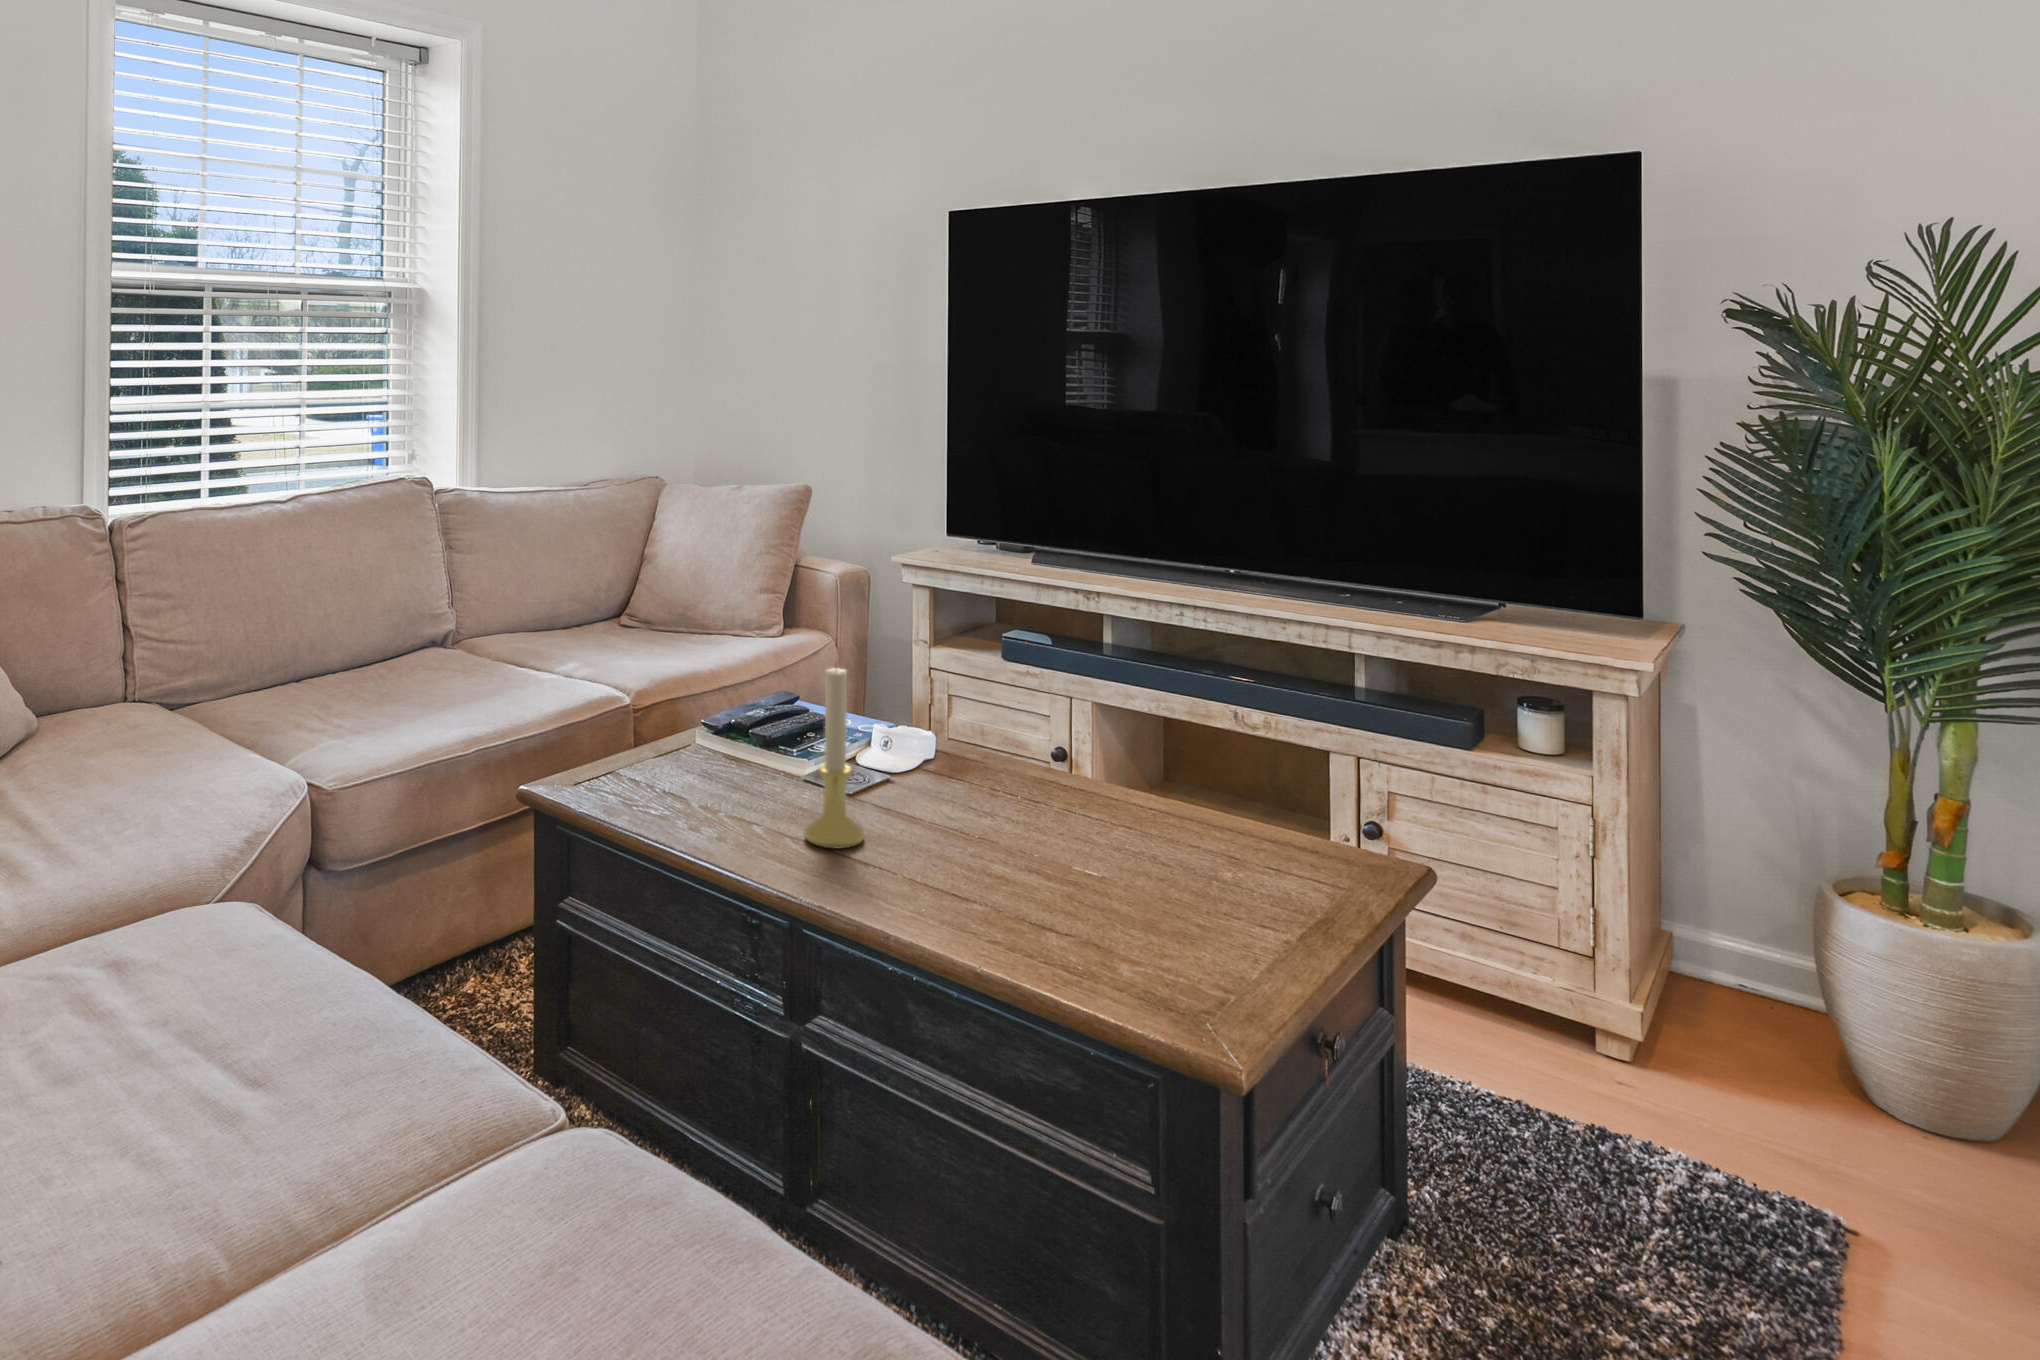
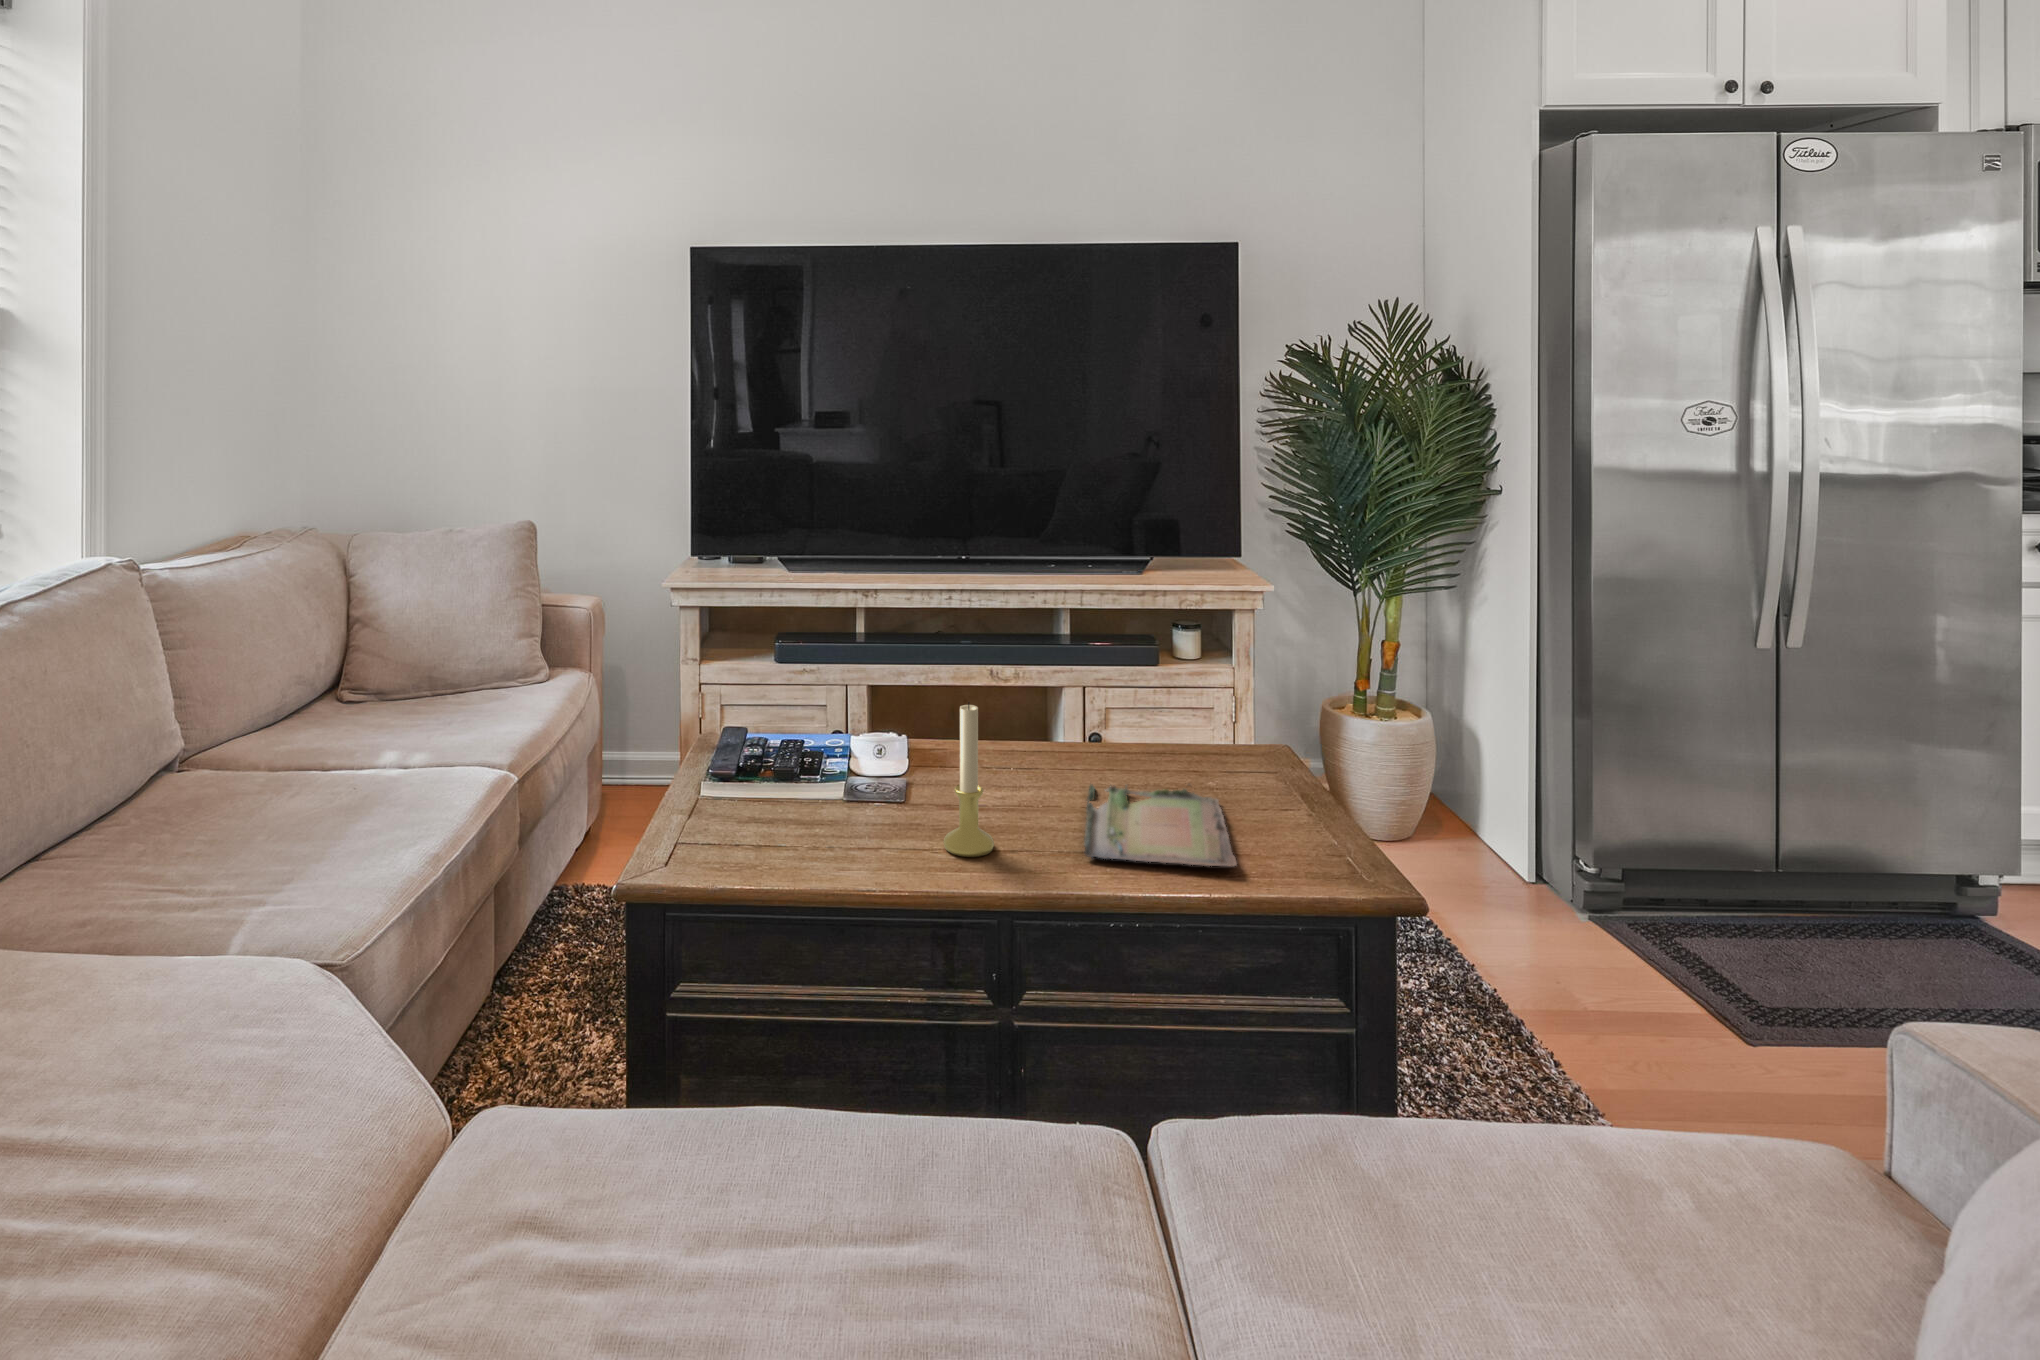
tray: none [930,823,1215,944] -> present [1084,785,1236,866]

